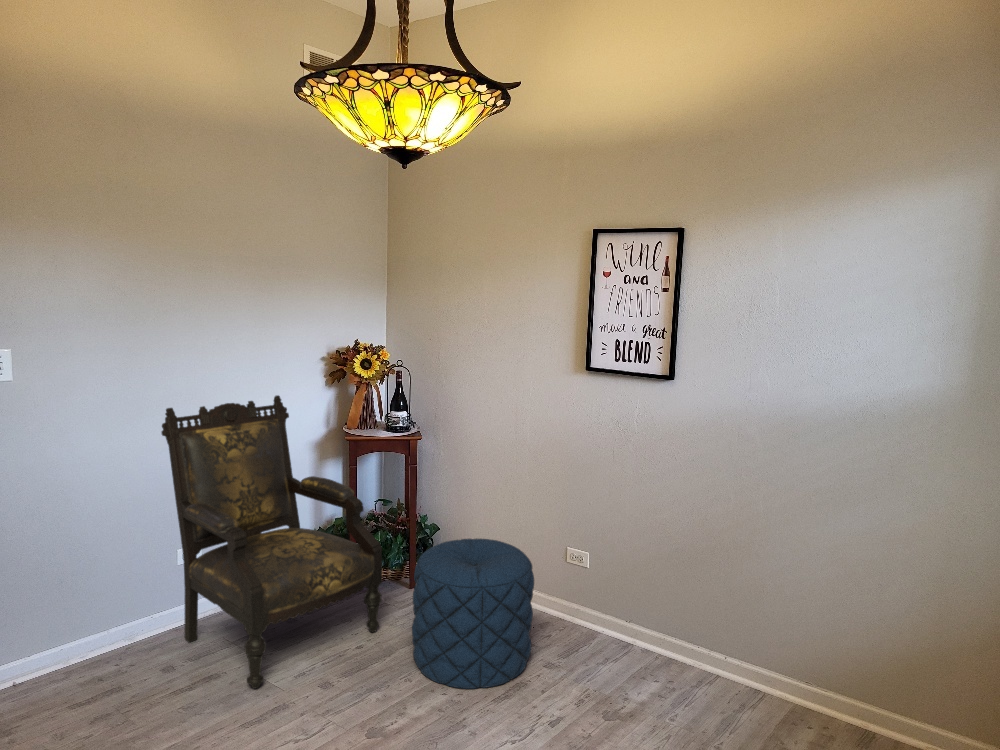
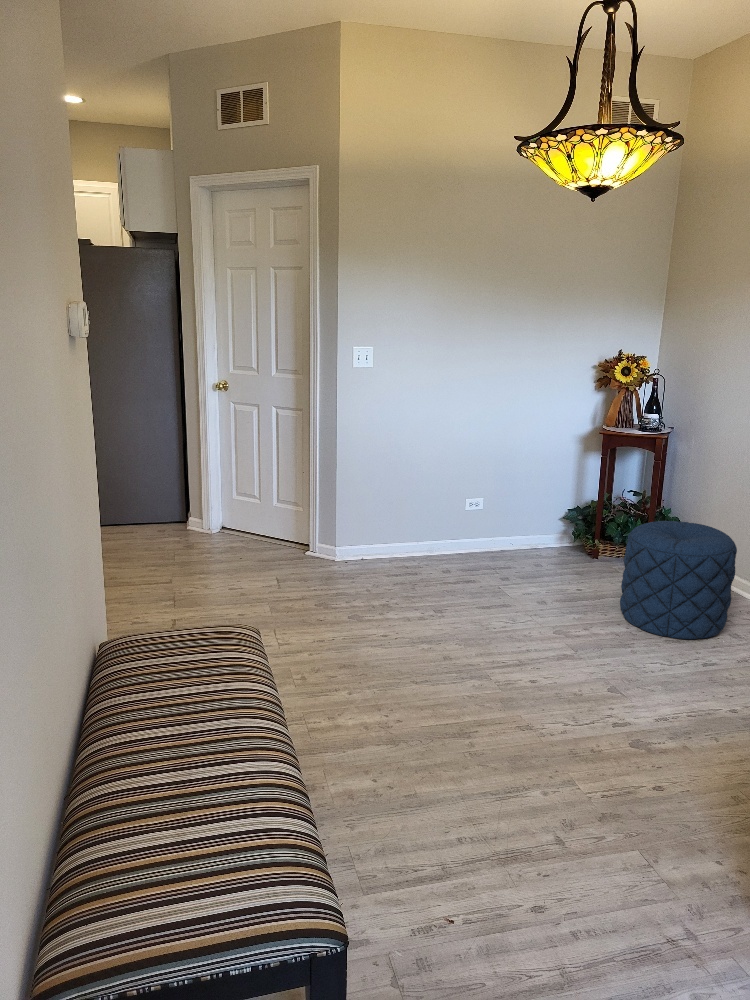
armchair: present [162,395,382,688] -> none [459,393,611,596]

